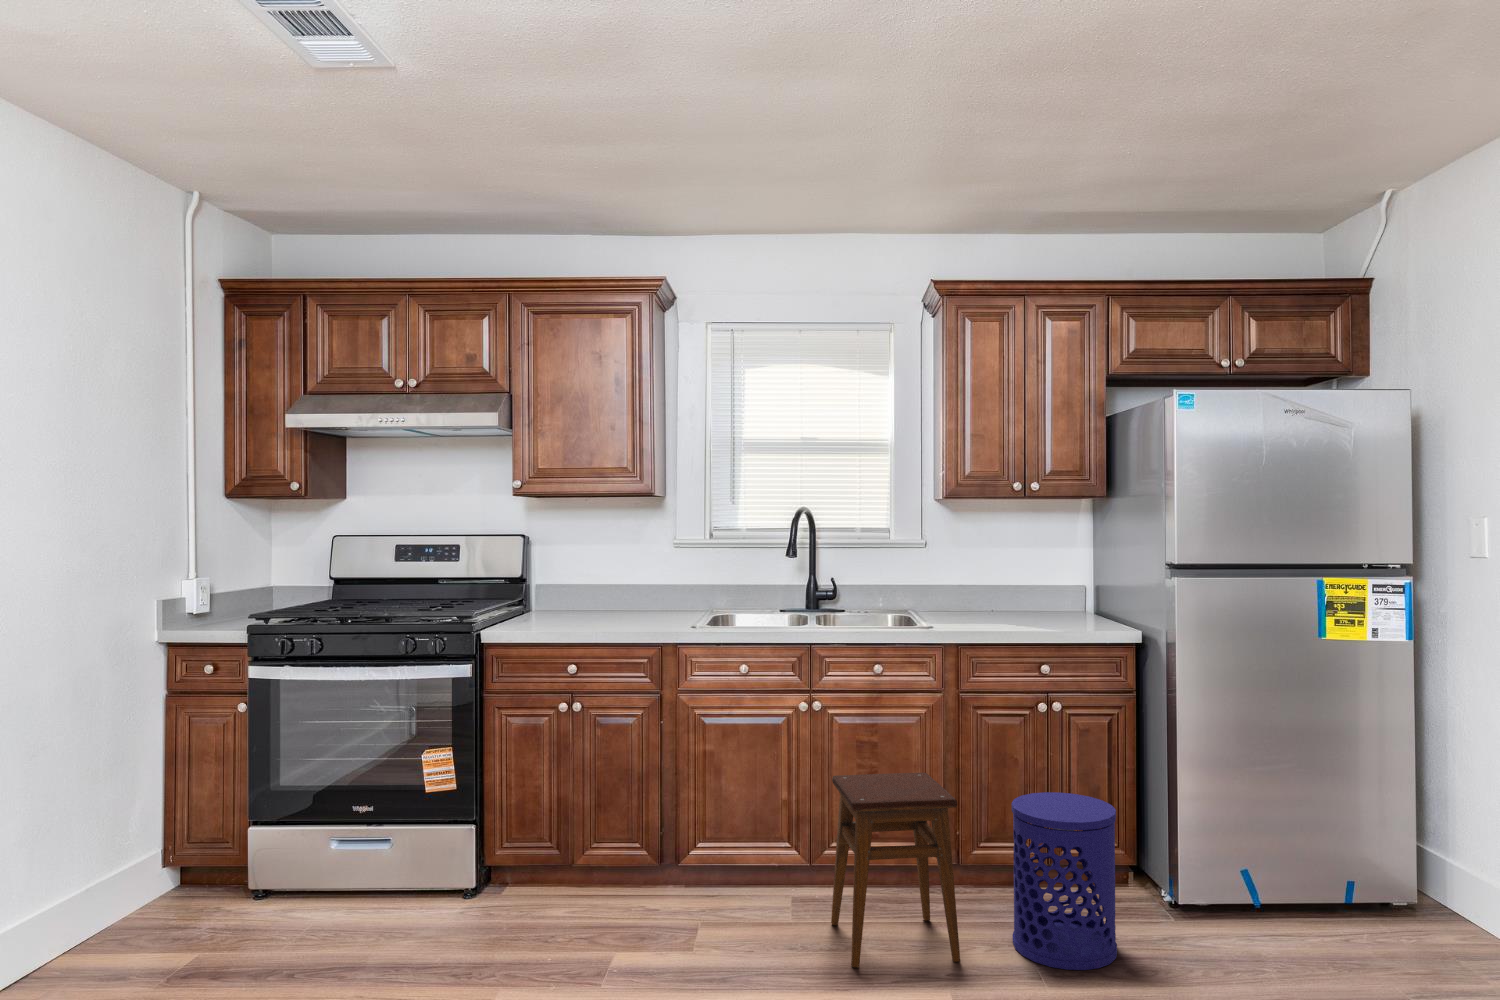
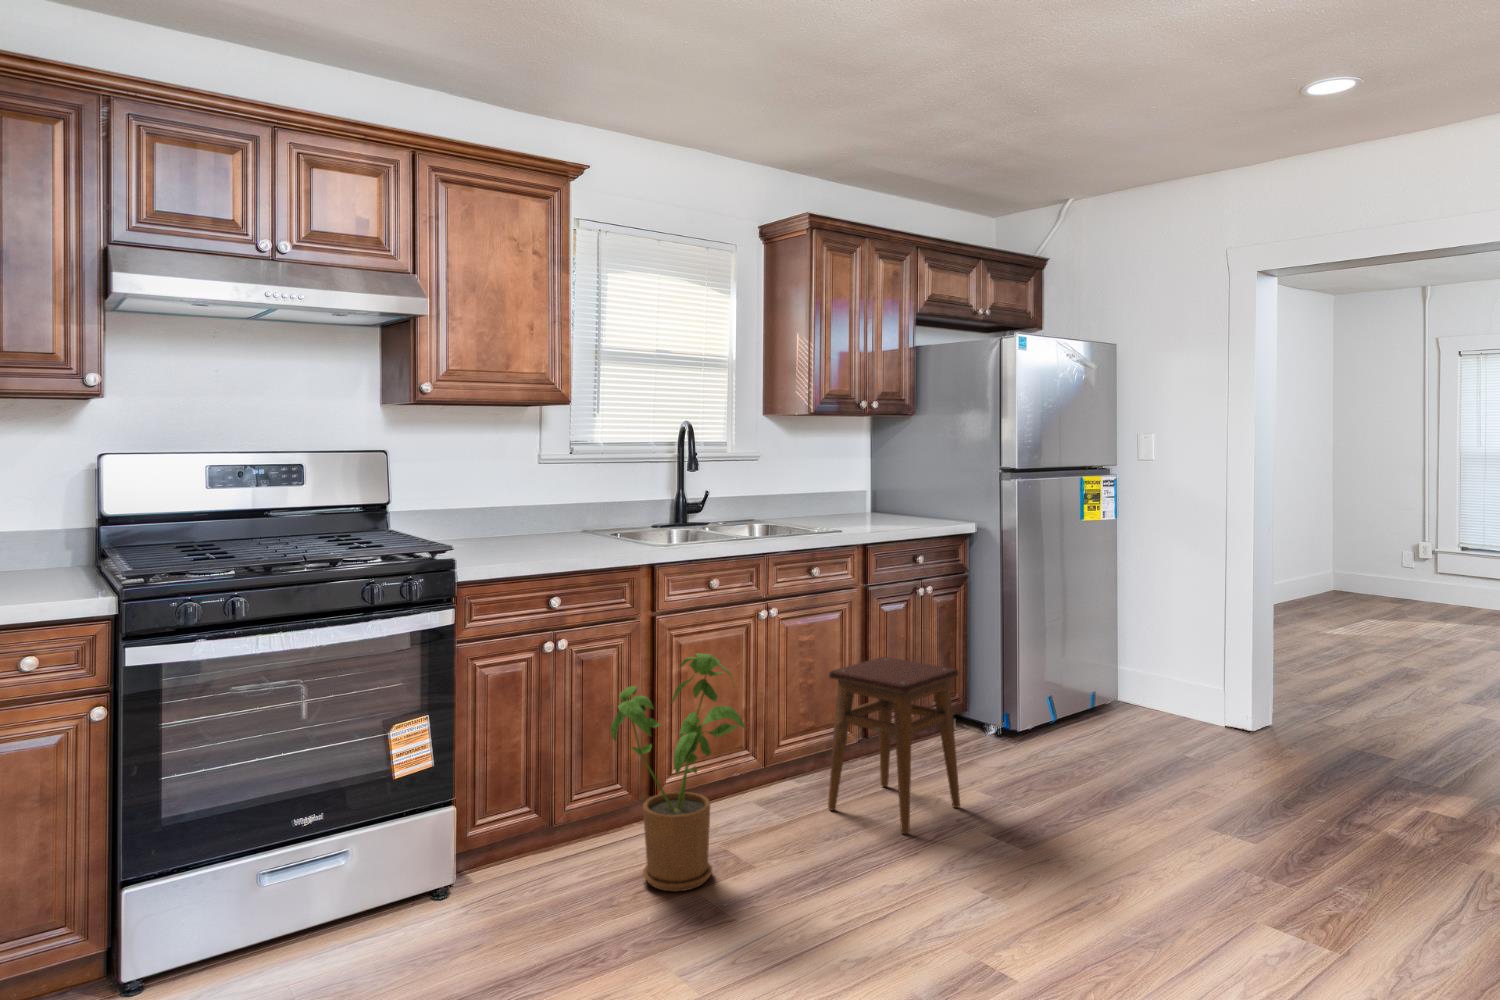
house plant: none [569,732,688,947] -> present [611,653,746,891]
waste bin: present [1012,792,1117,970] -> none [954,655,1038,792]

